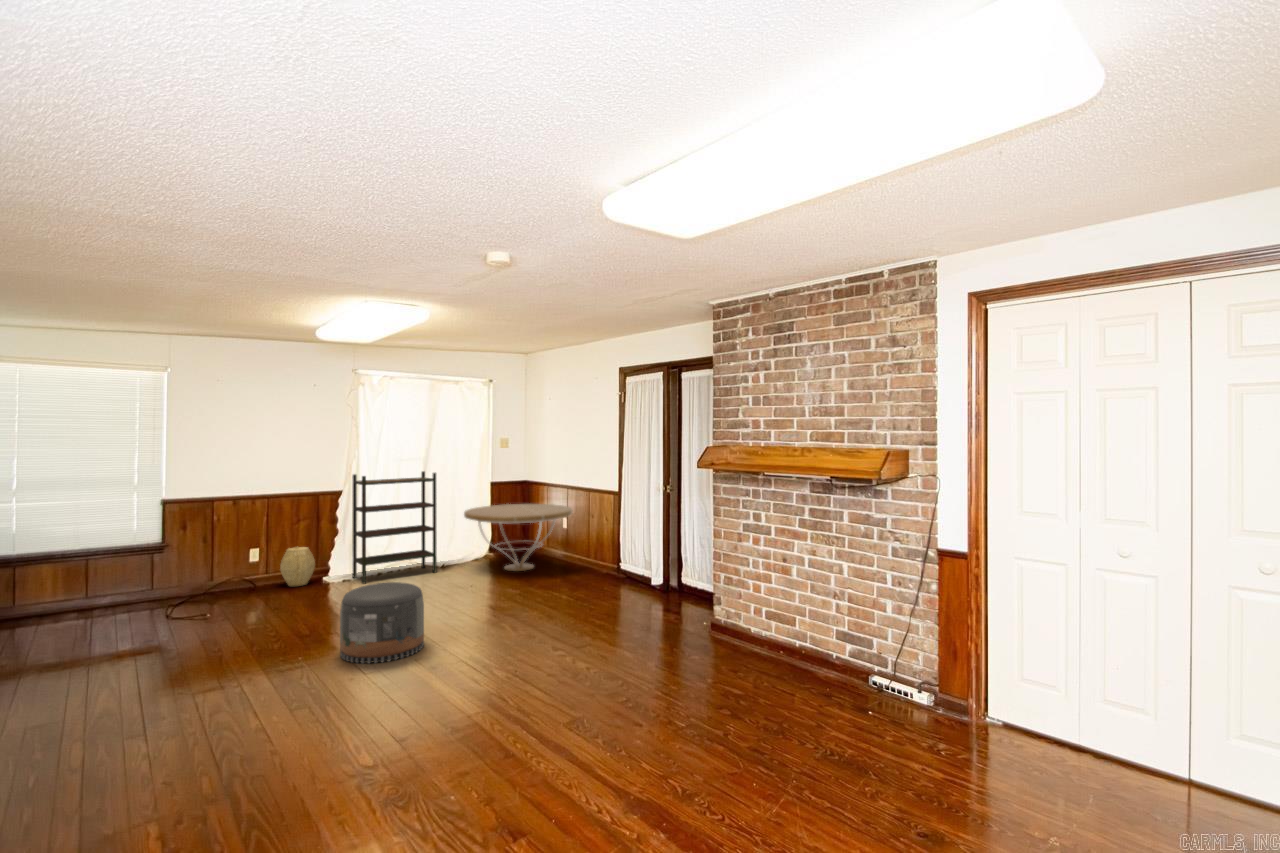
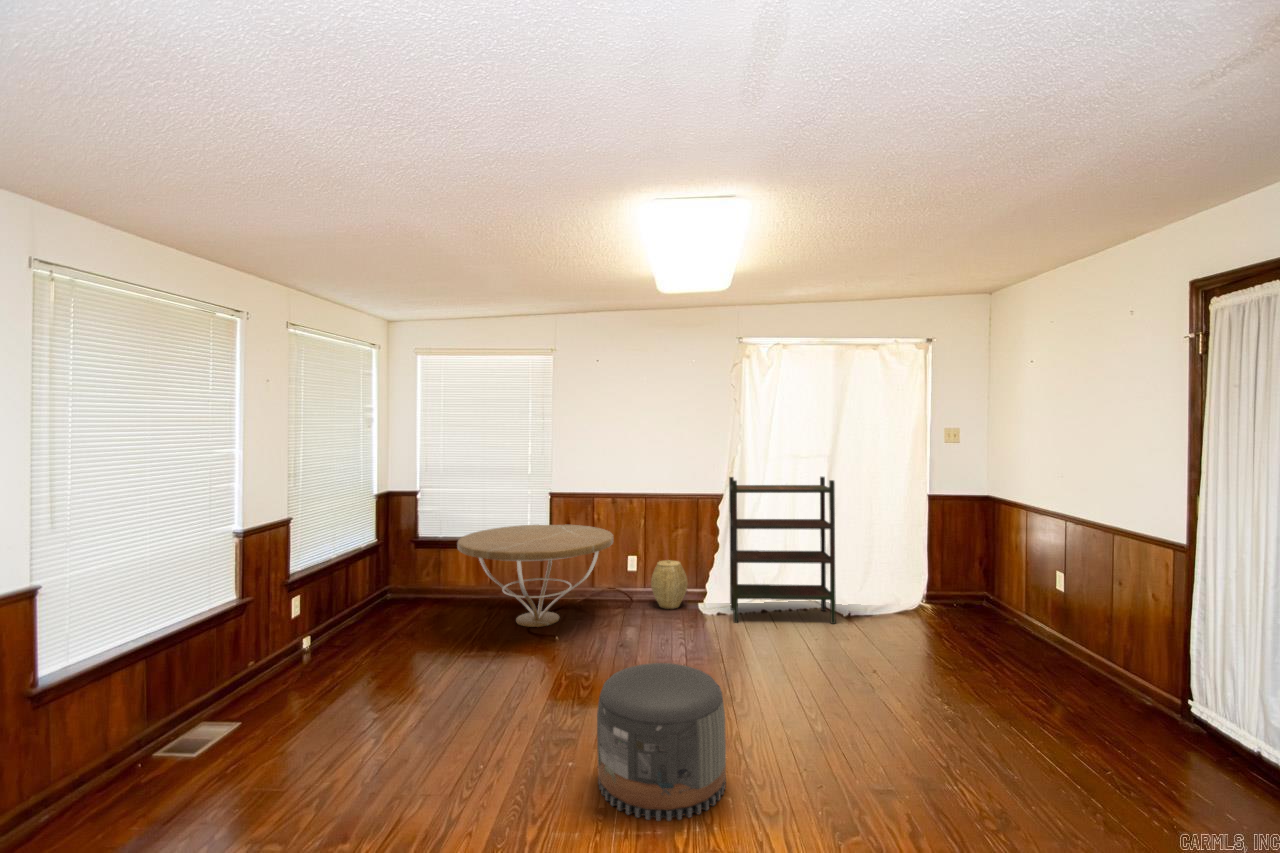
coffee table: present [464,504,572,571] -> present [457,524,613,627]

